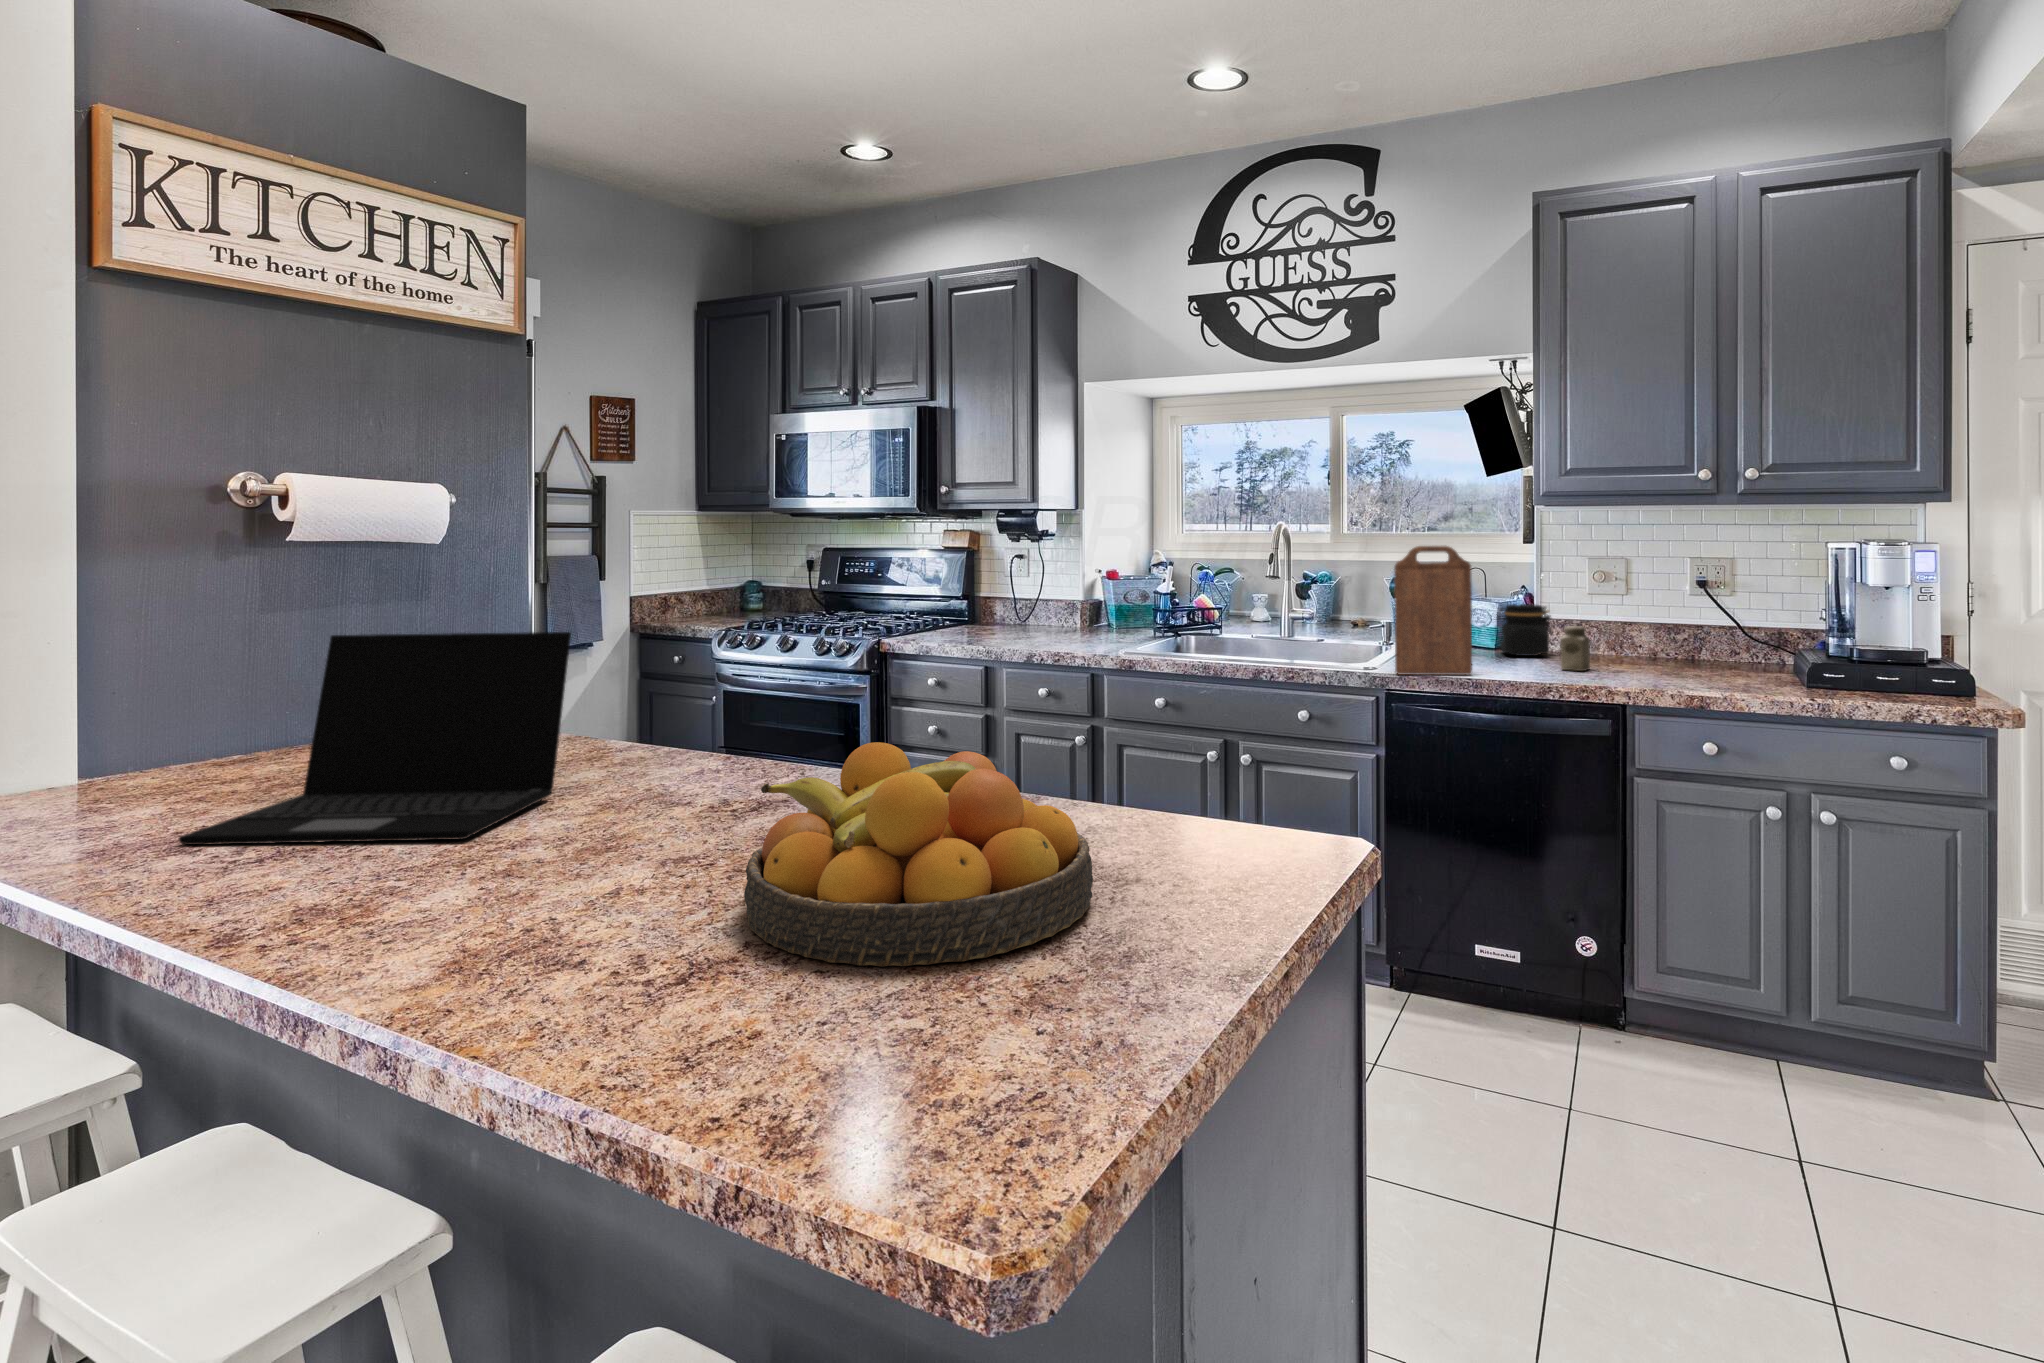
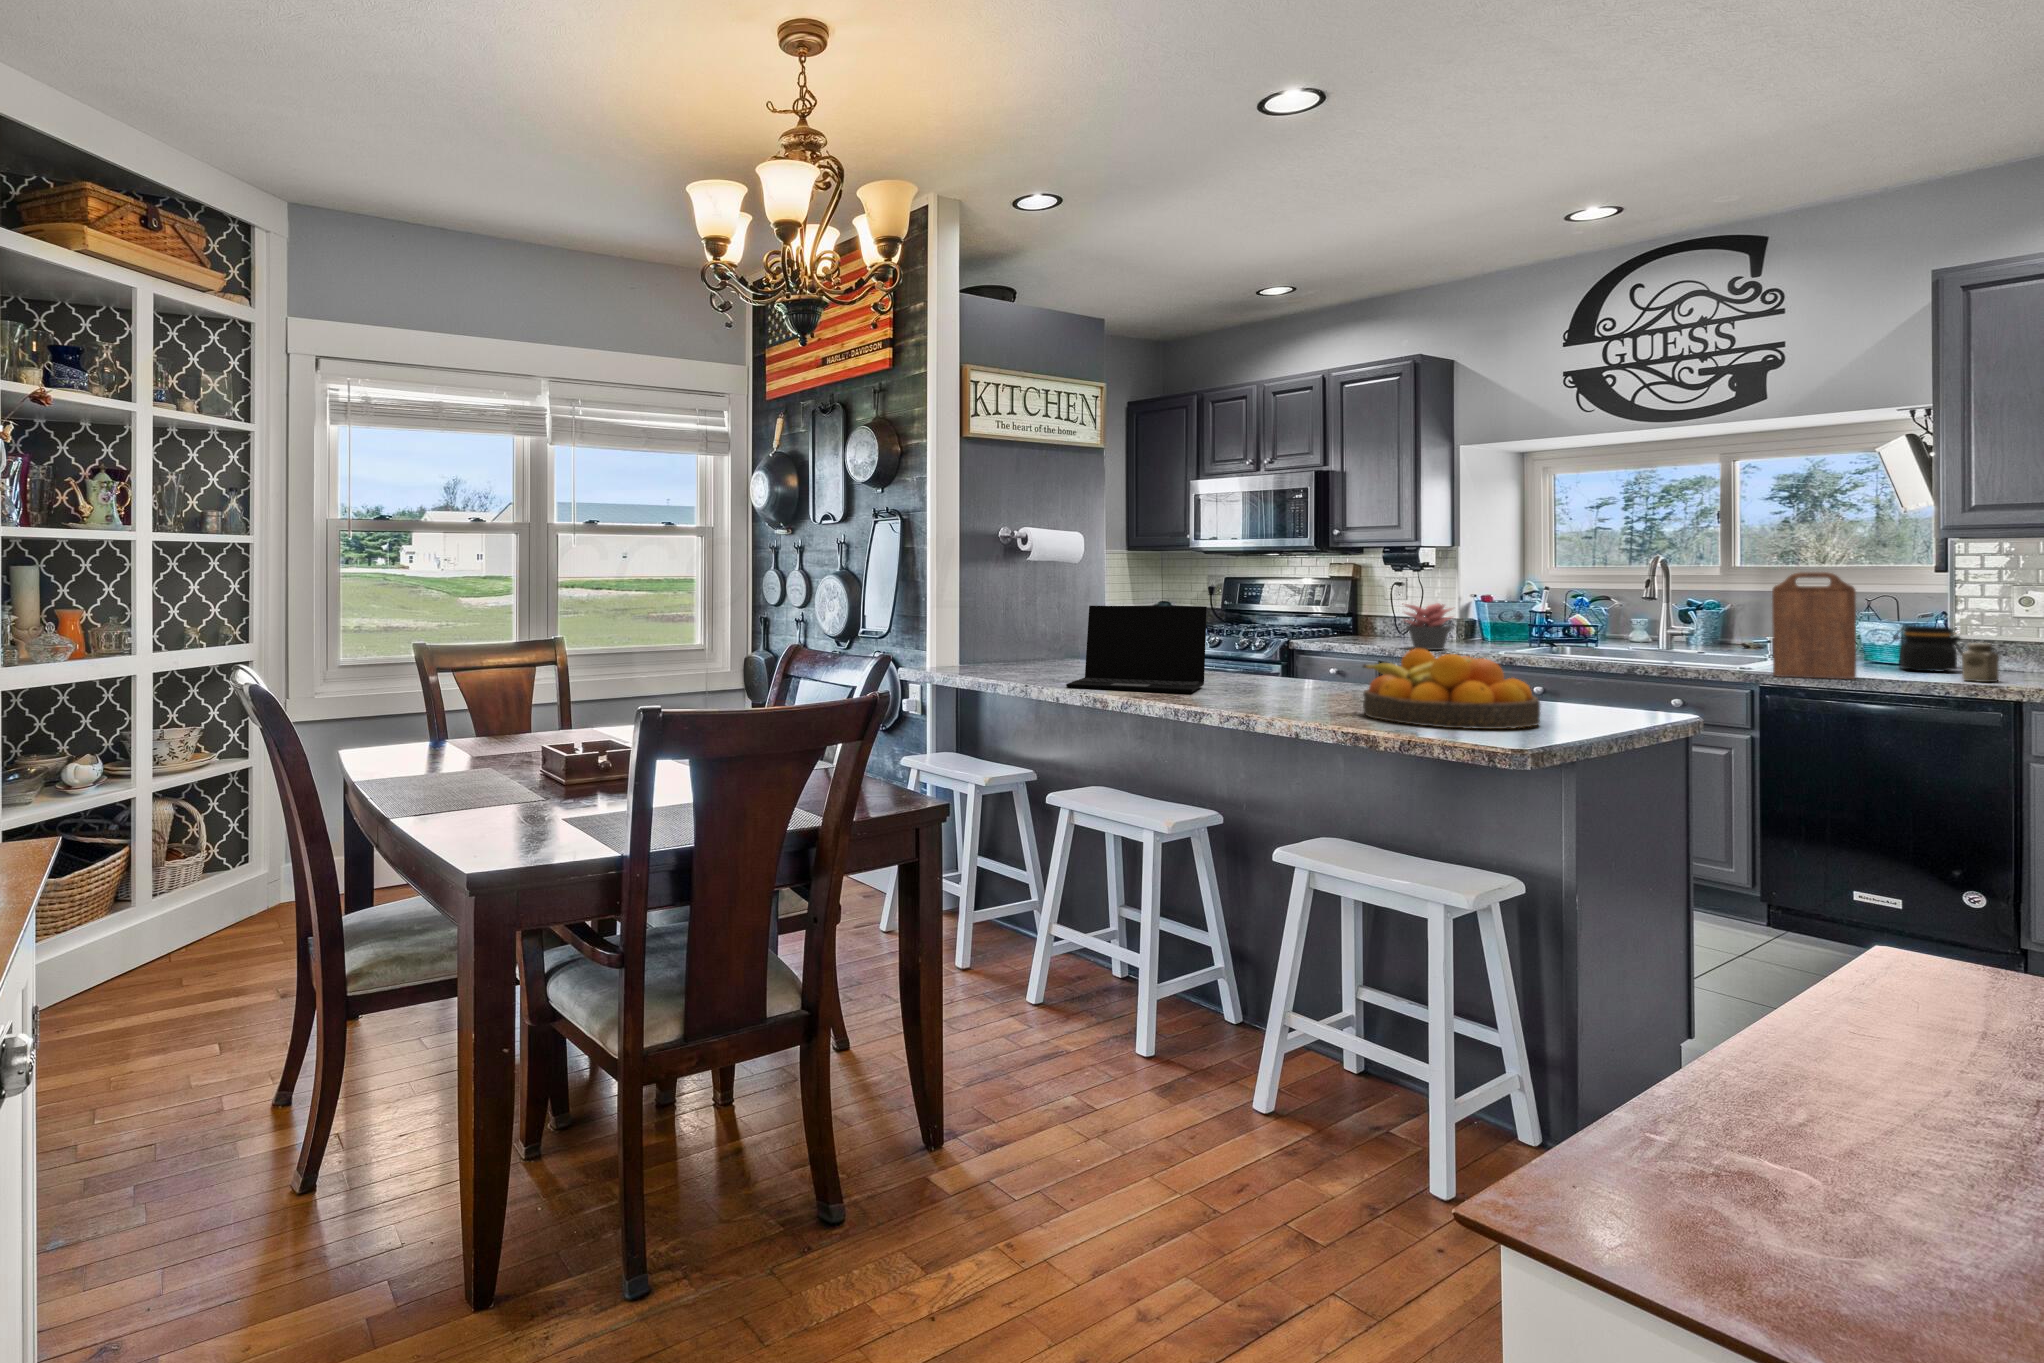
succulent plant: none [1009,584,1071,647] -> present [1405,603,1452,650]

